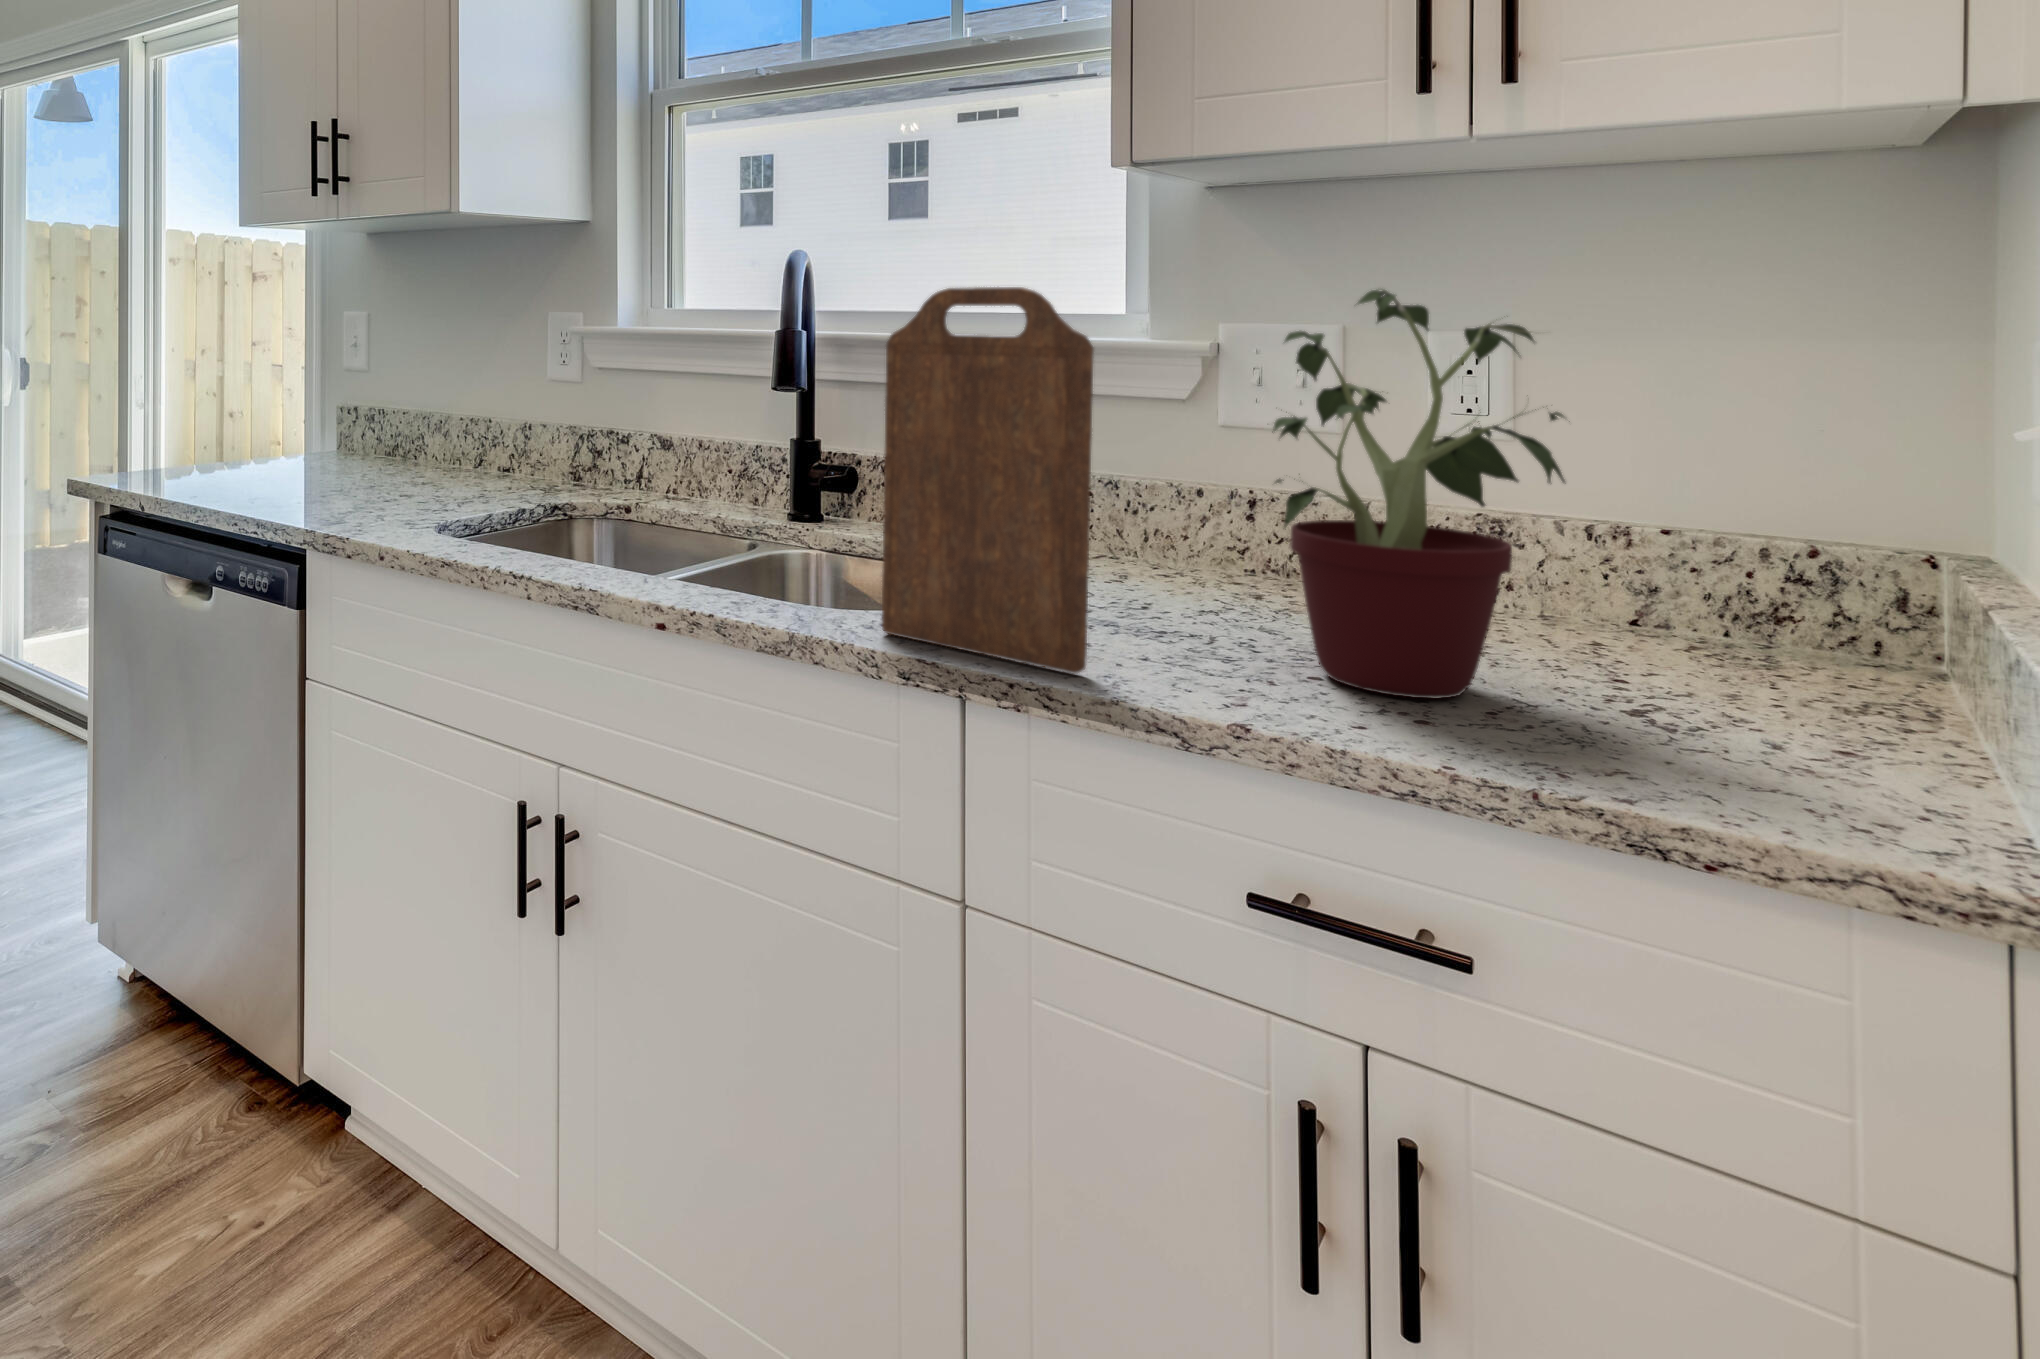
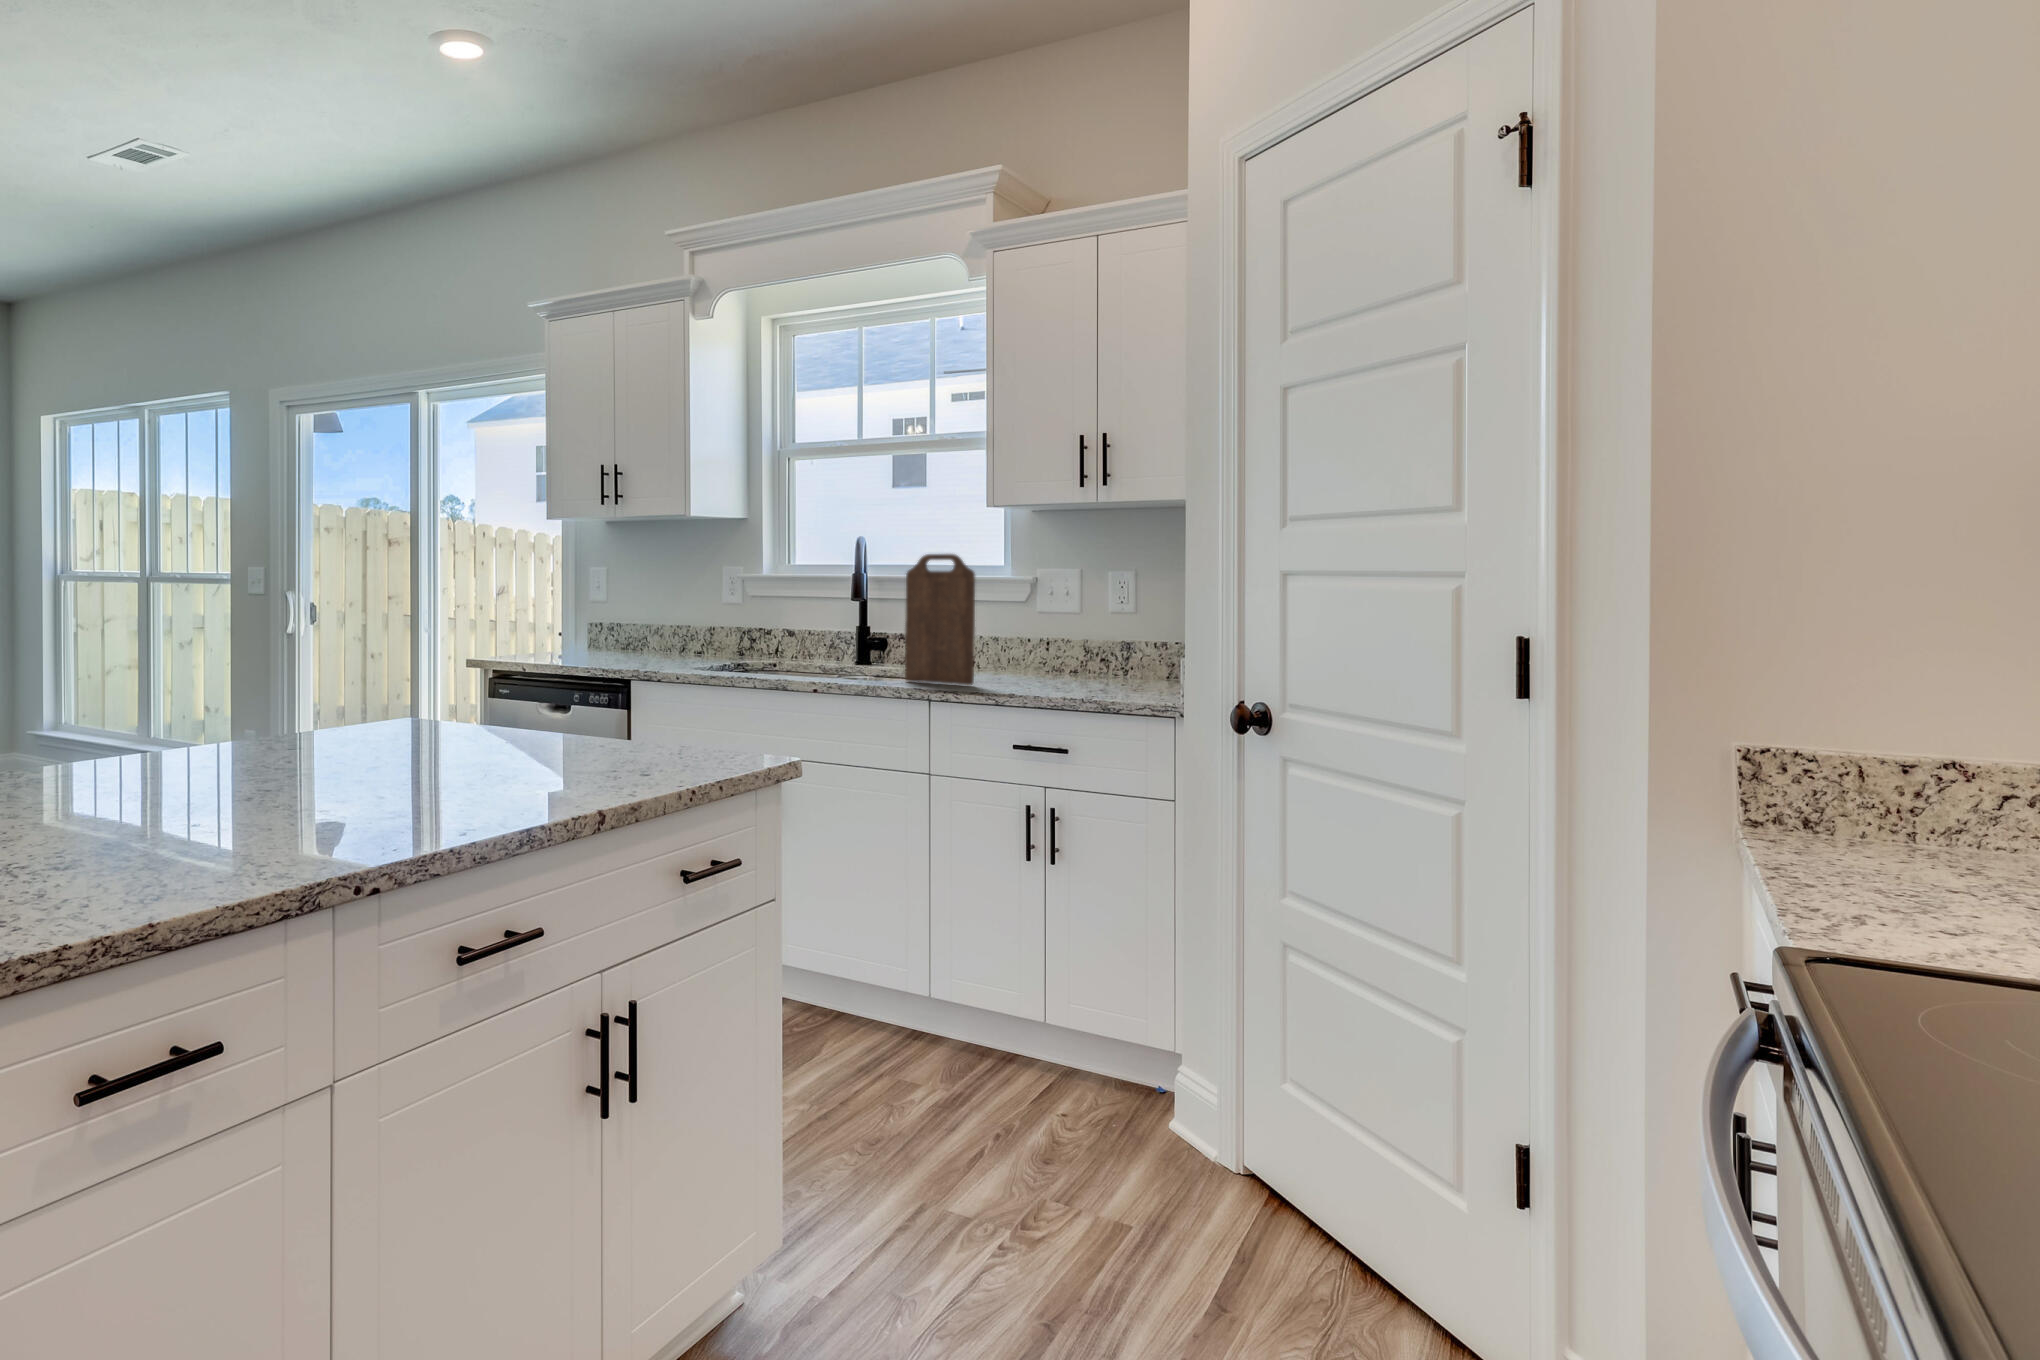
potted plant: present [1274,289,1565,699] -> none [1029,555,1120,687]

